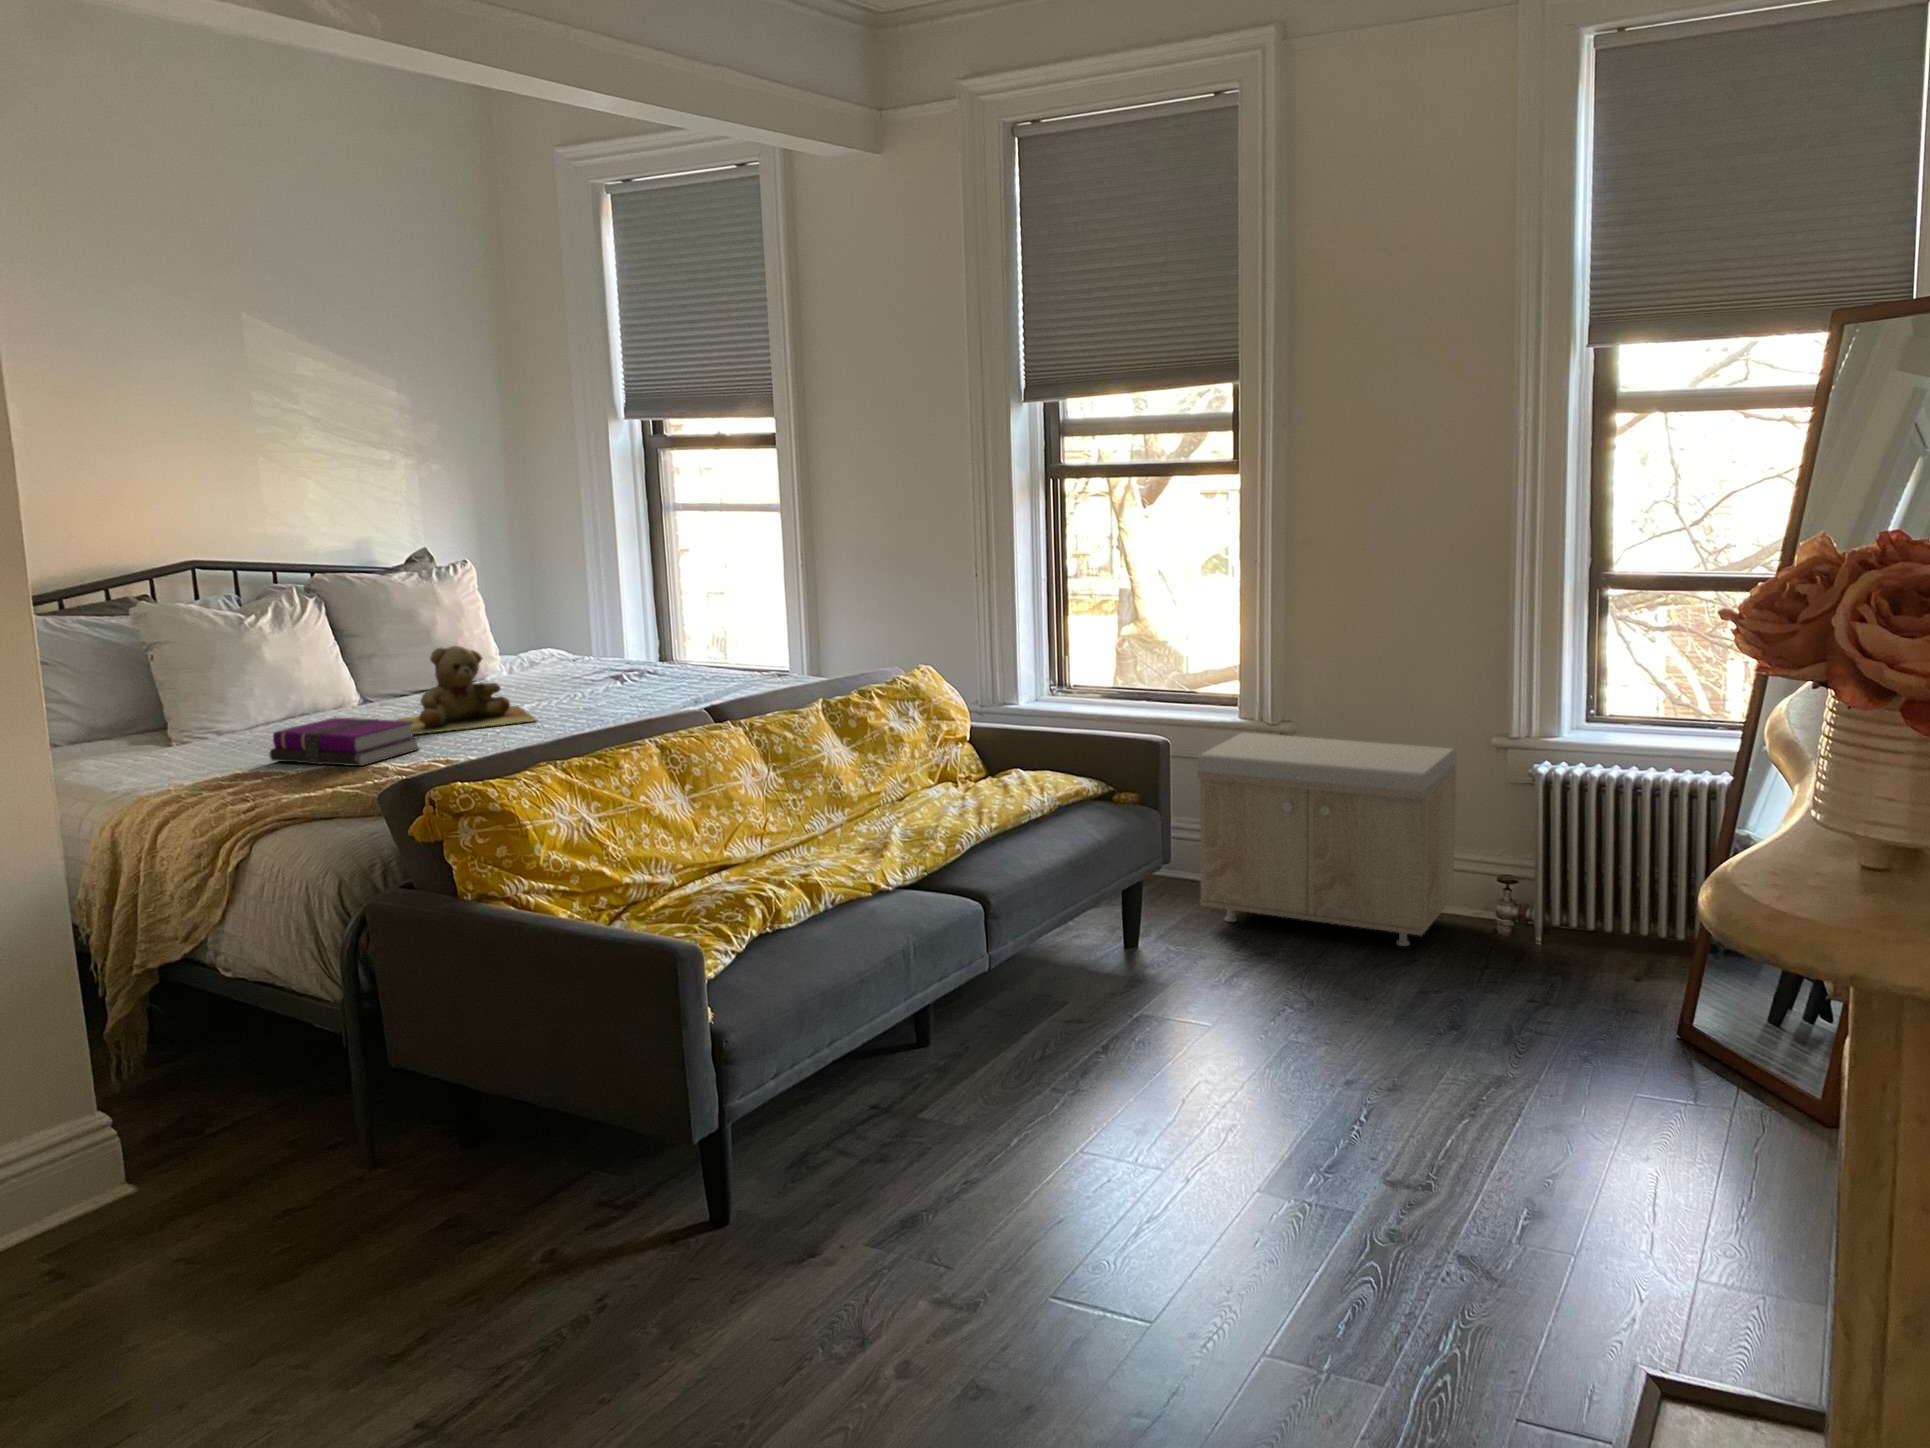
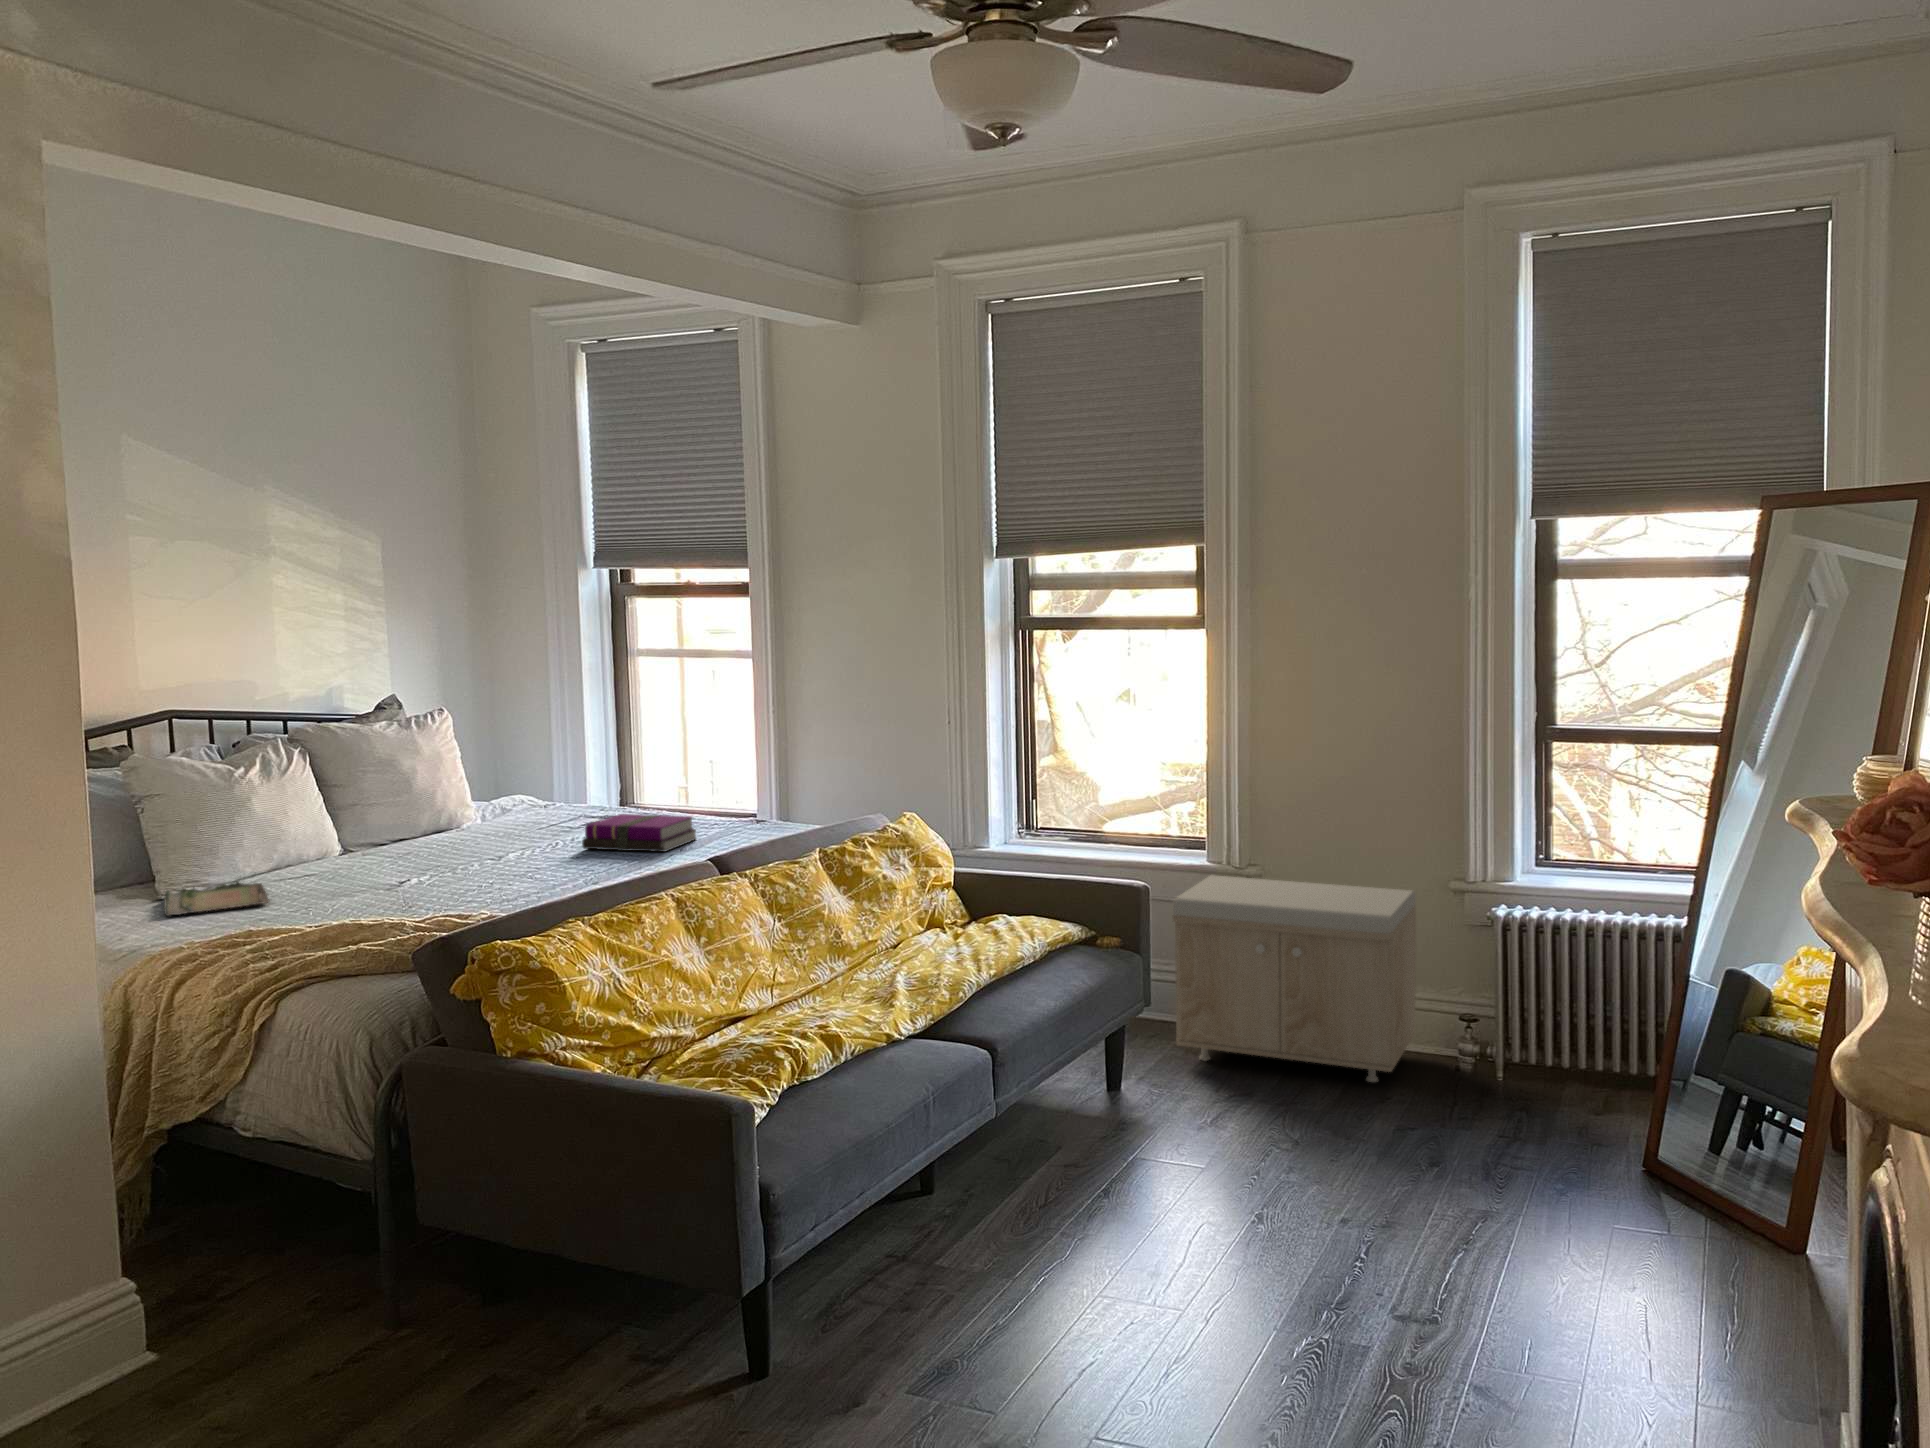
teddy bear: present [396,646,537,734] -> none [383,797,532,887]
notebook: present [270,718,419,766] -> present [582,814,696,852]
tray: none [166,722,273,762] -> present [164,882,269,916]

